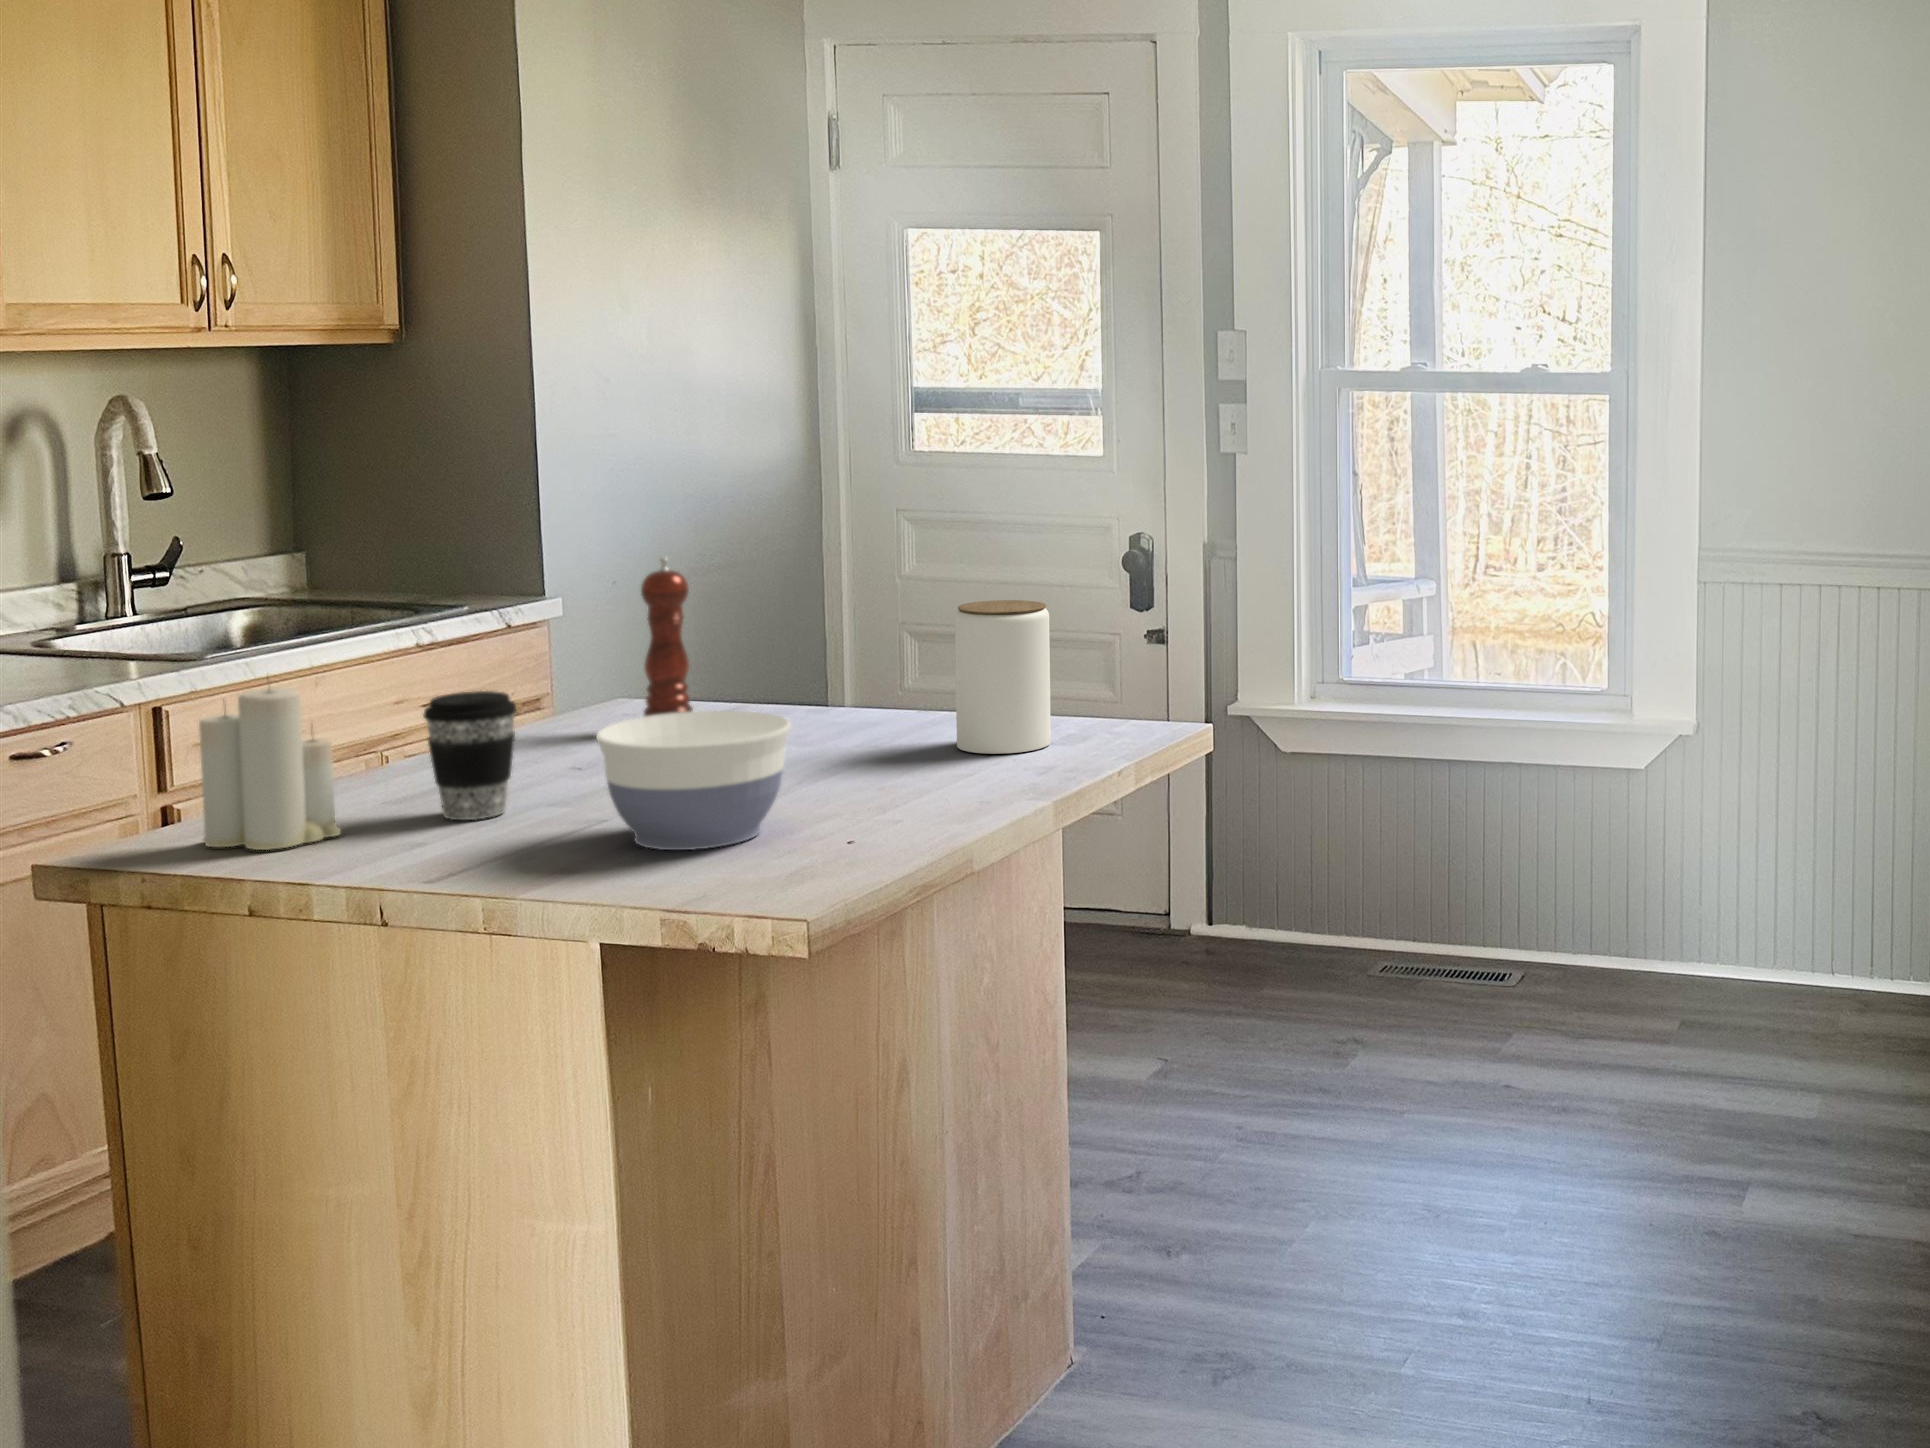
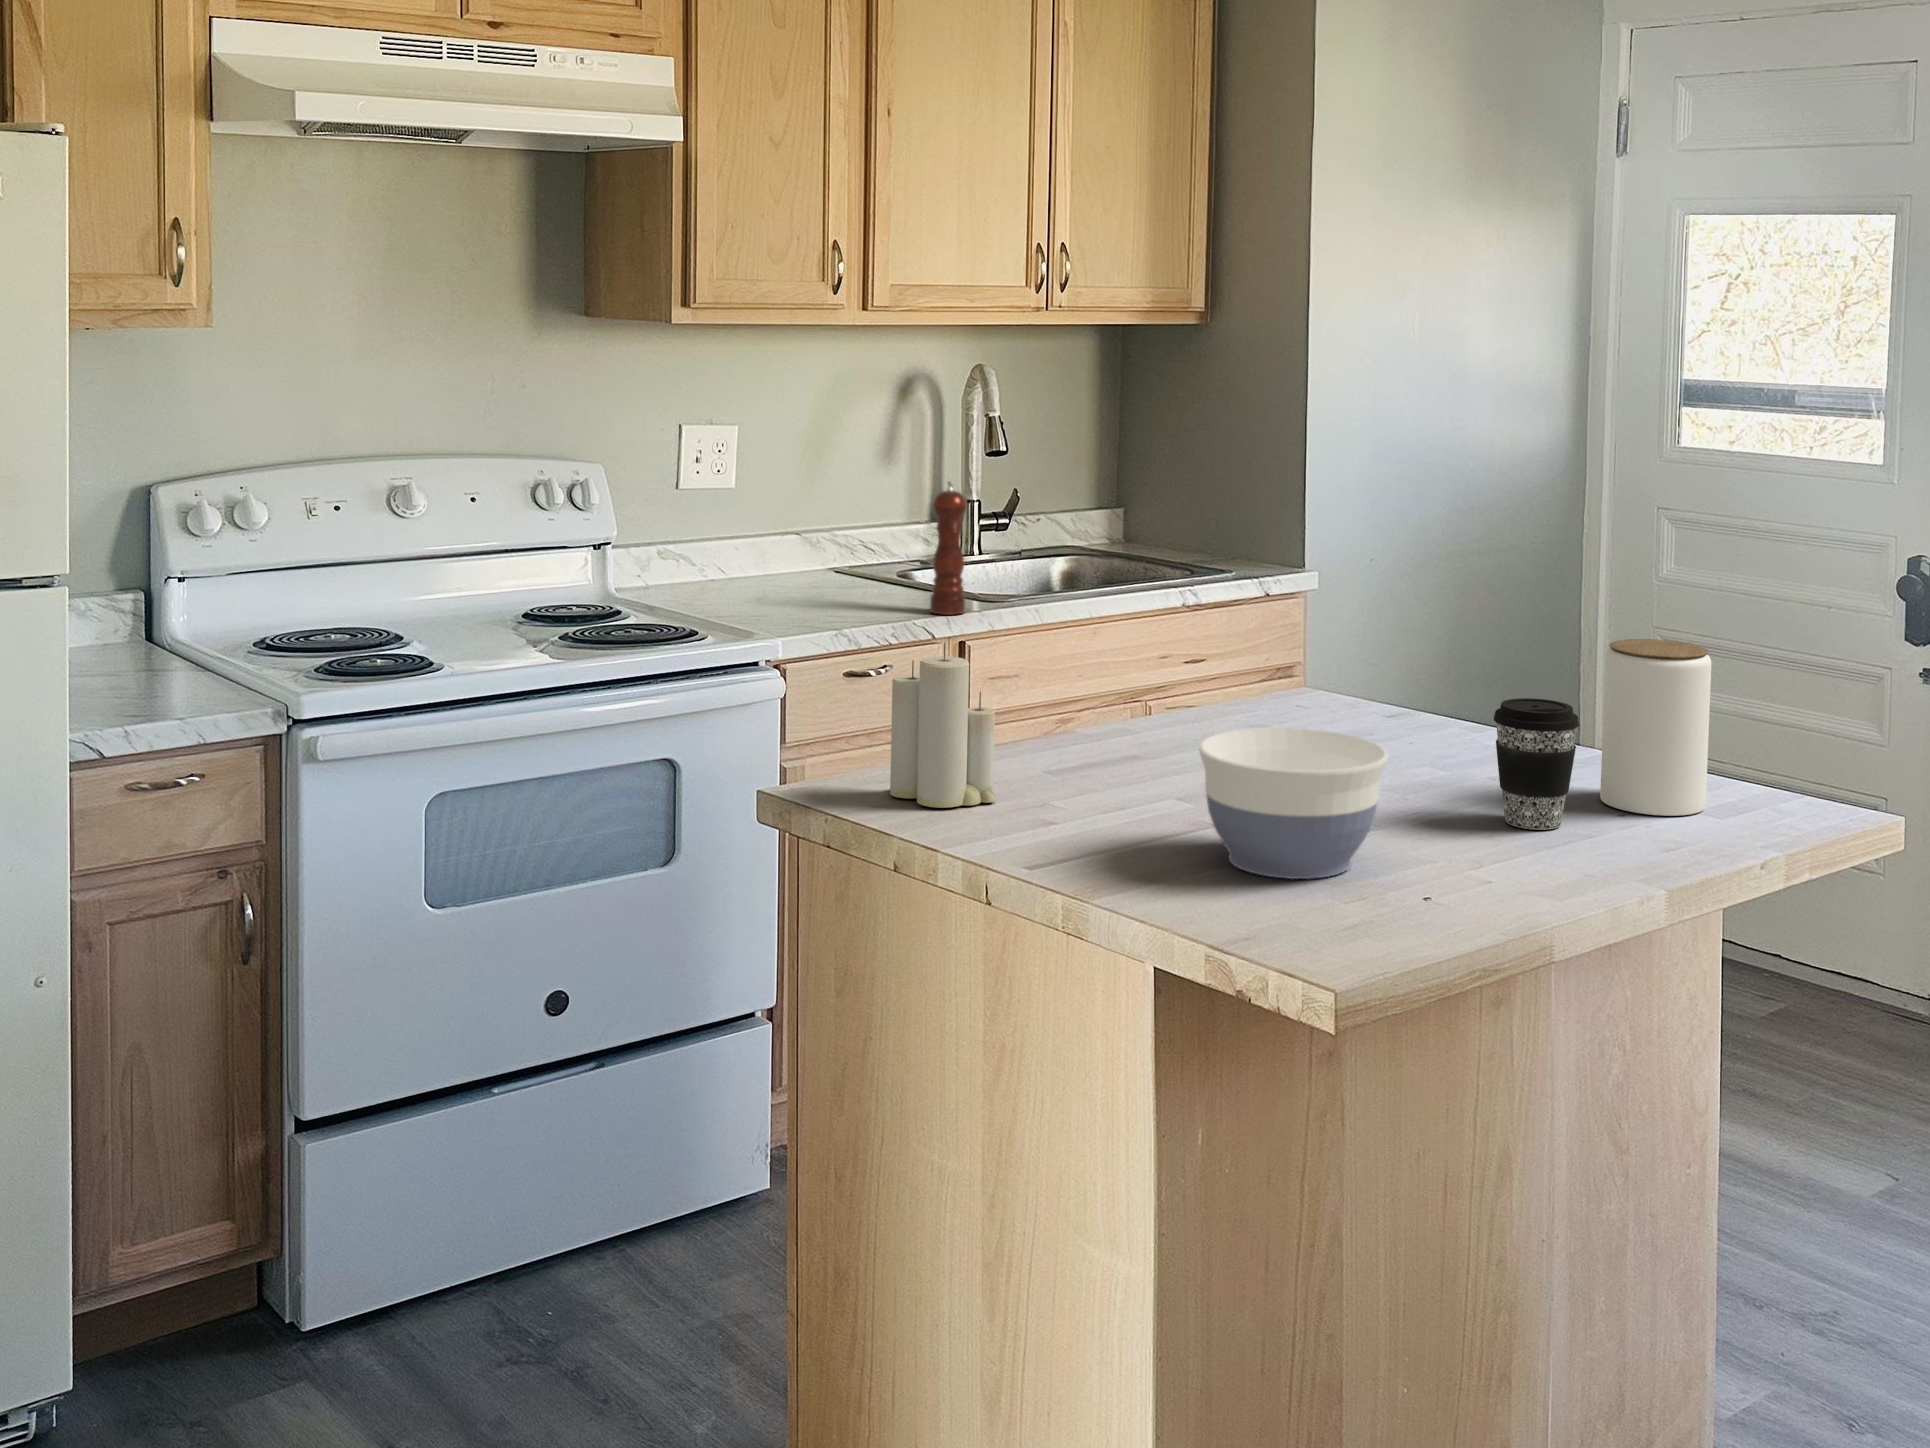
pepper mill: present [641,558,693,717] -> present [930,481,967,615]
coffee cup: present [423,691,517,820] -> present [1494,698,1579,830]

